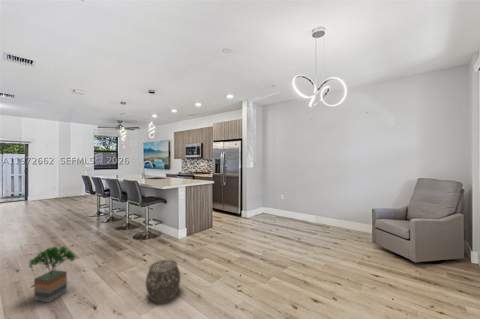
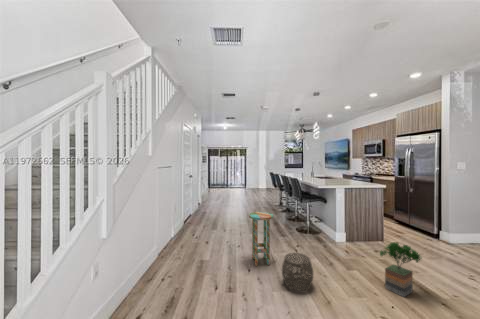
side table: none [90,225,125,296] -> present [249,212,273,266]
potted tree: present [30,247,75,302] -> present [380,242,422,297]

